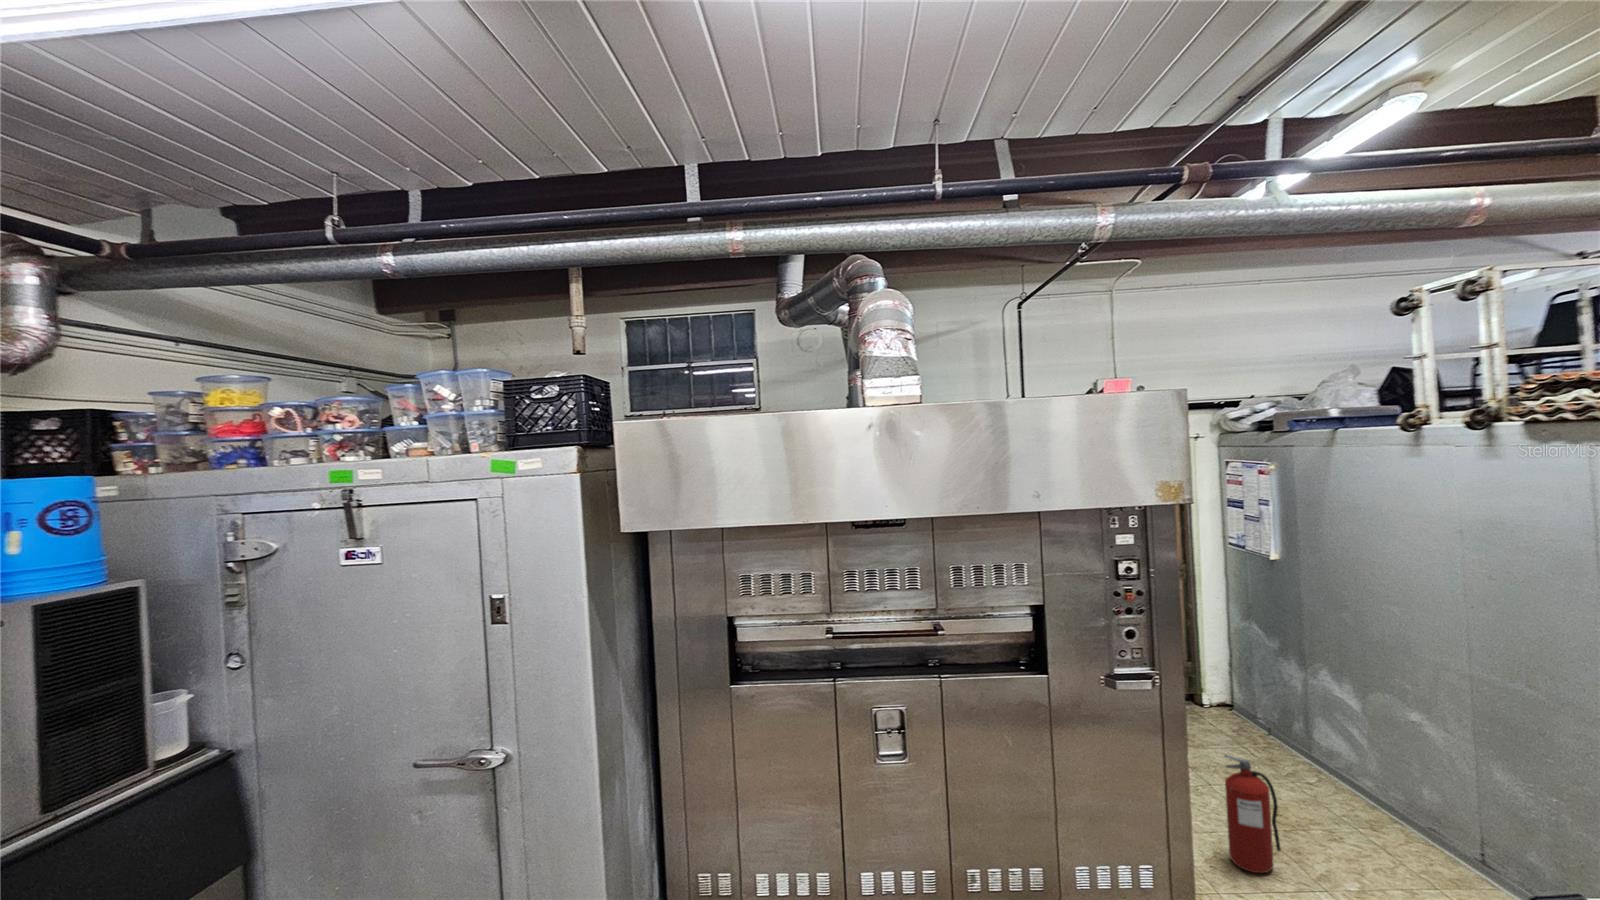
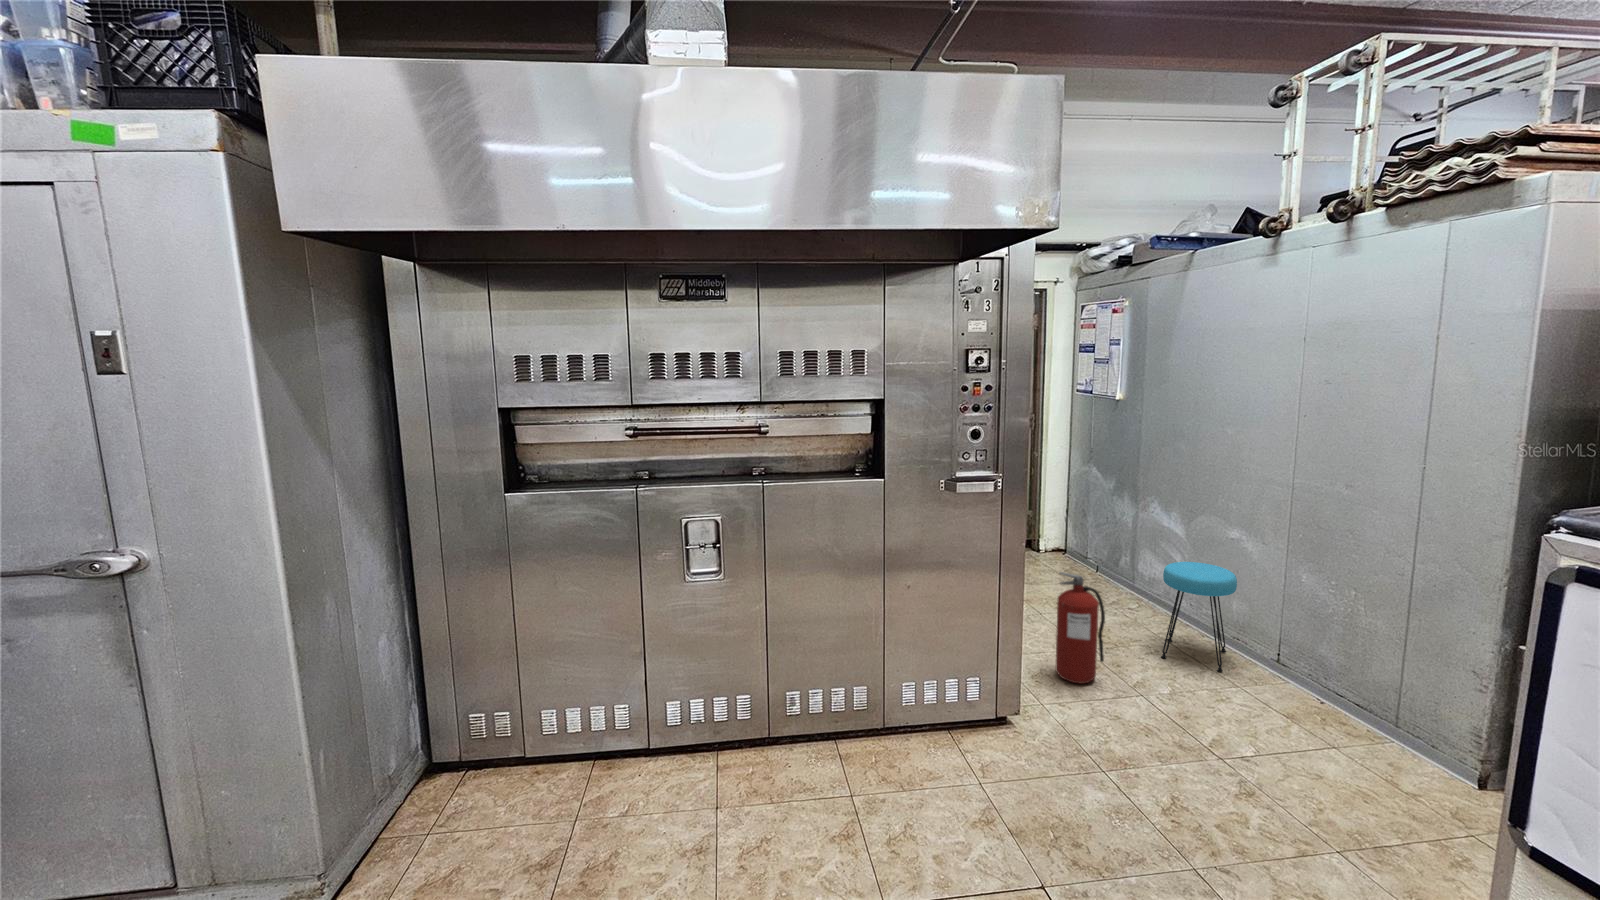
stool: none [1339,743,1422,867] -> present [1161,562,1237,671]

